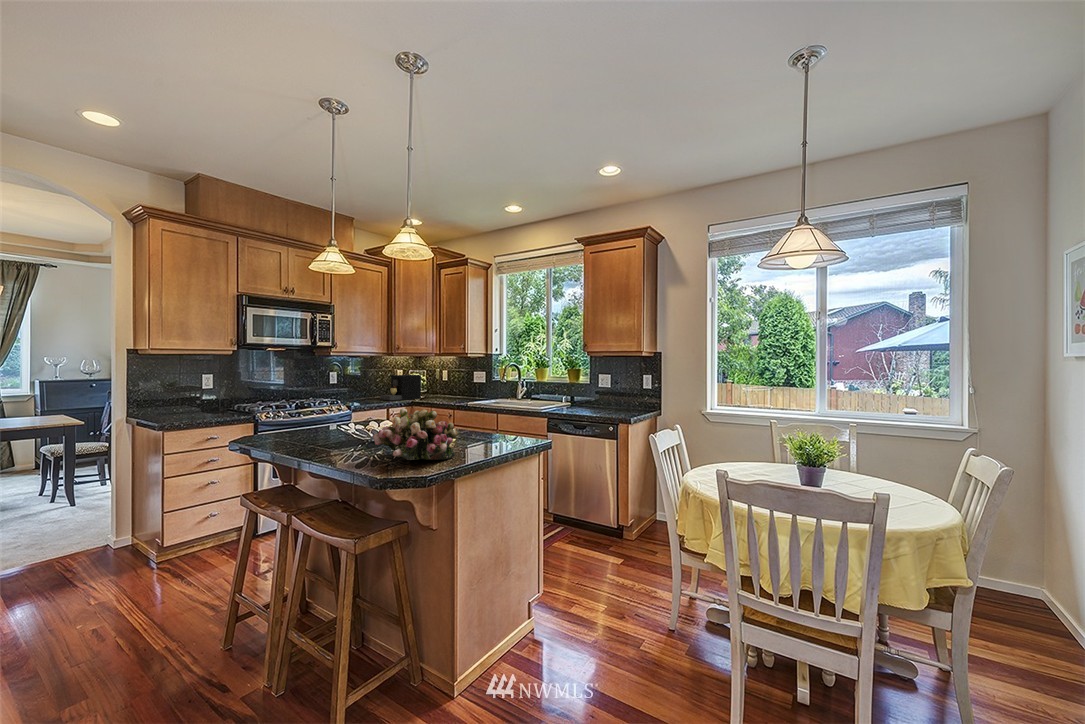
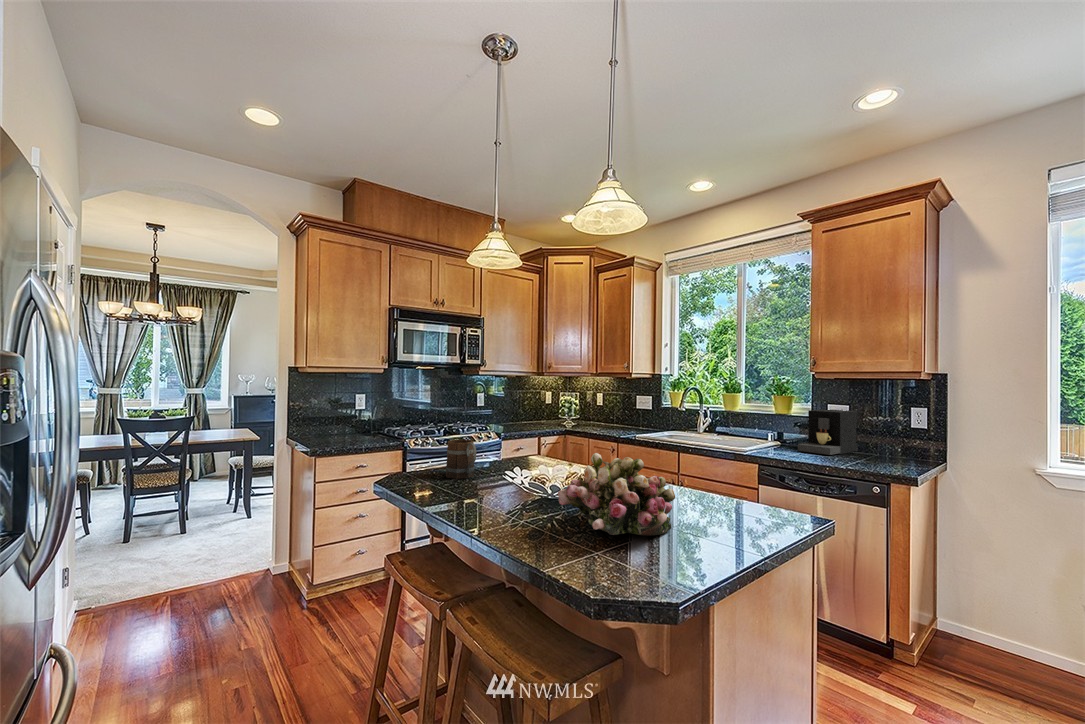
coffee maker: present [380,375,421,400] -> present [798,409,858,455]
mug: none [292,407,318,438] -> present [446,440,476,479]

